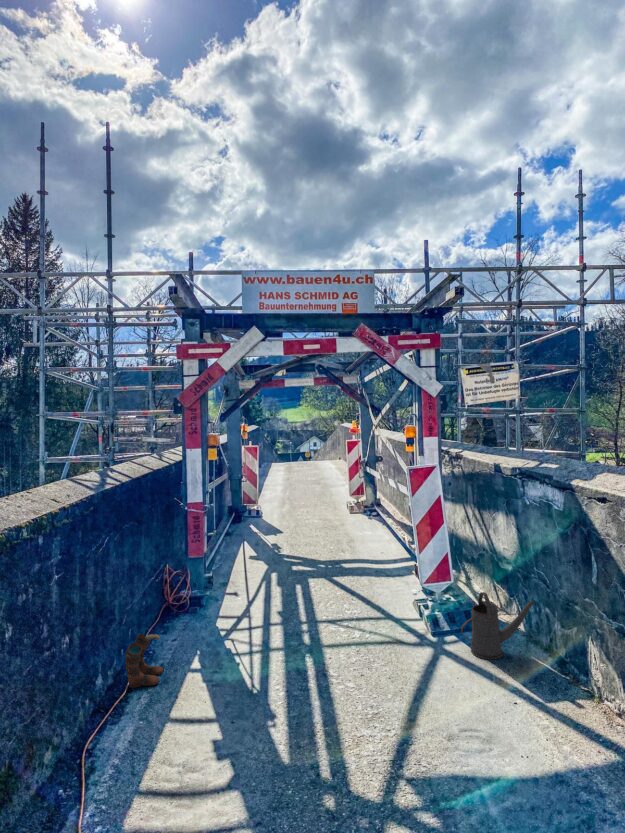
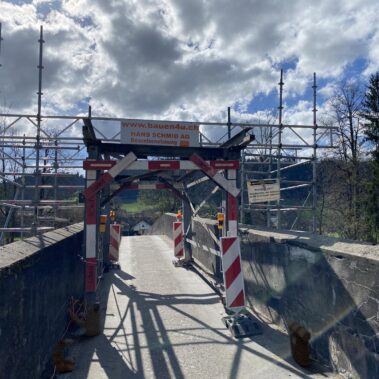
watering can: present [461,592,533,660] -> present [67,302,101,336]
backpack: none [523,615,584,699] -> present [287,321,317,366]

